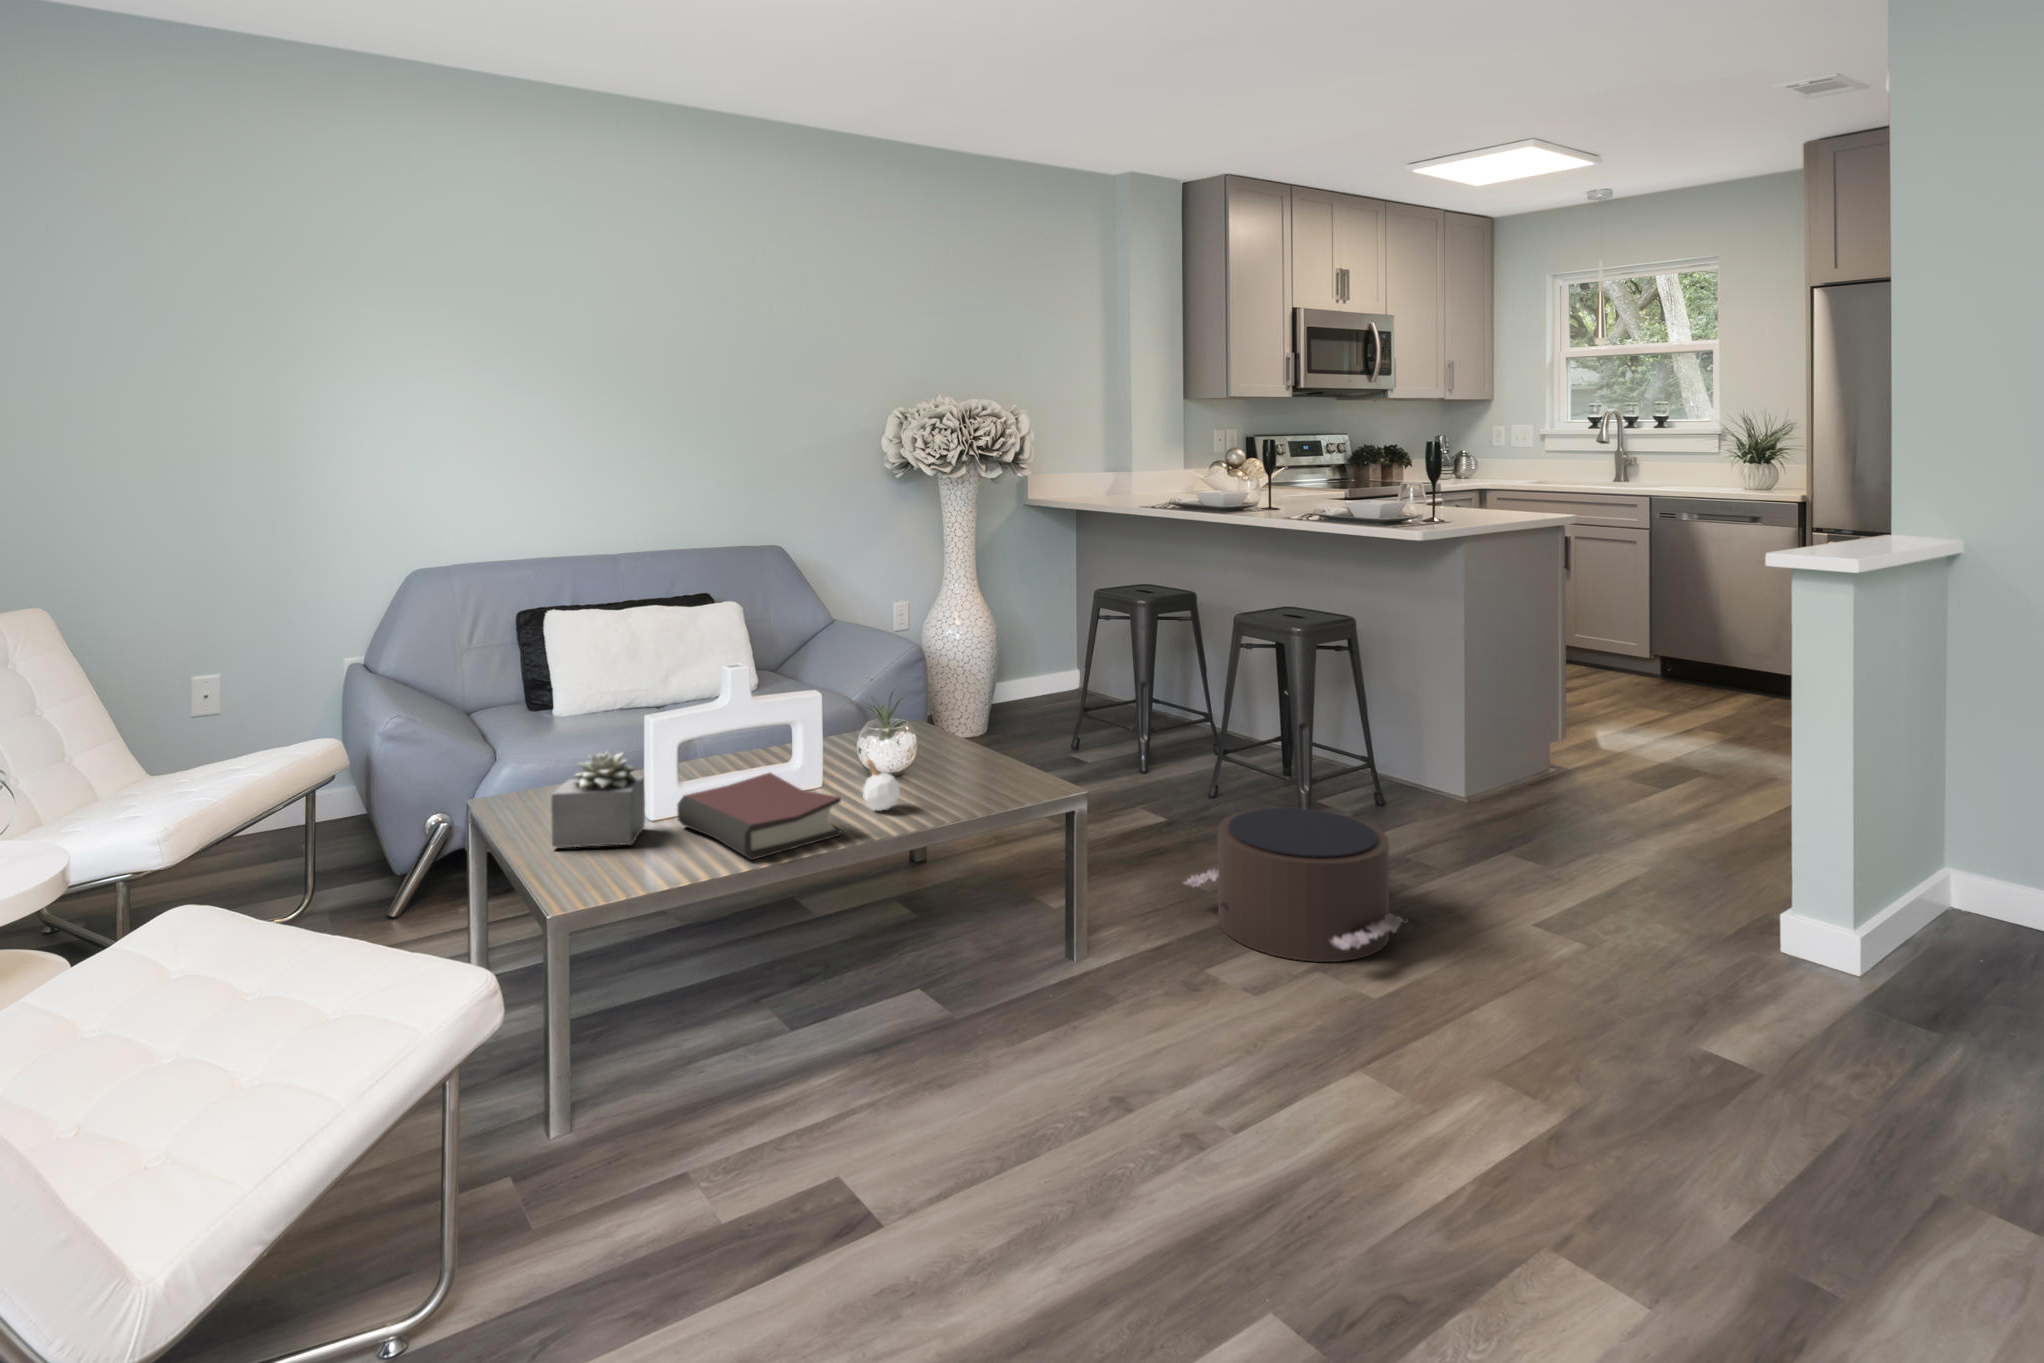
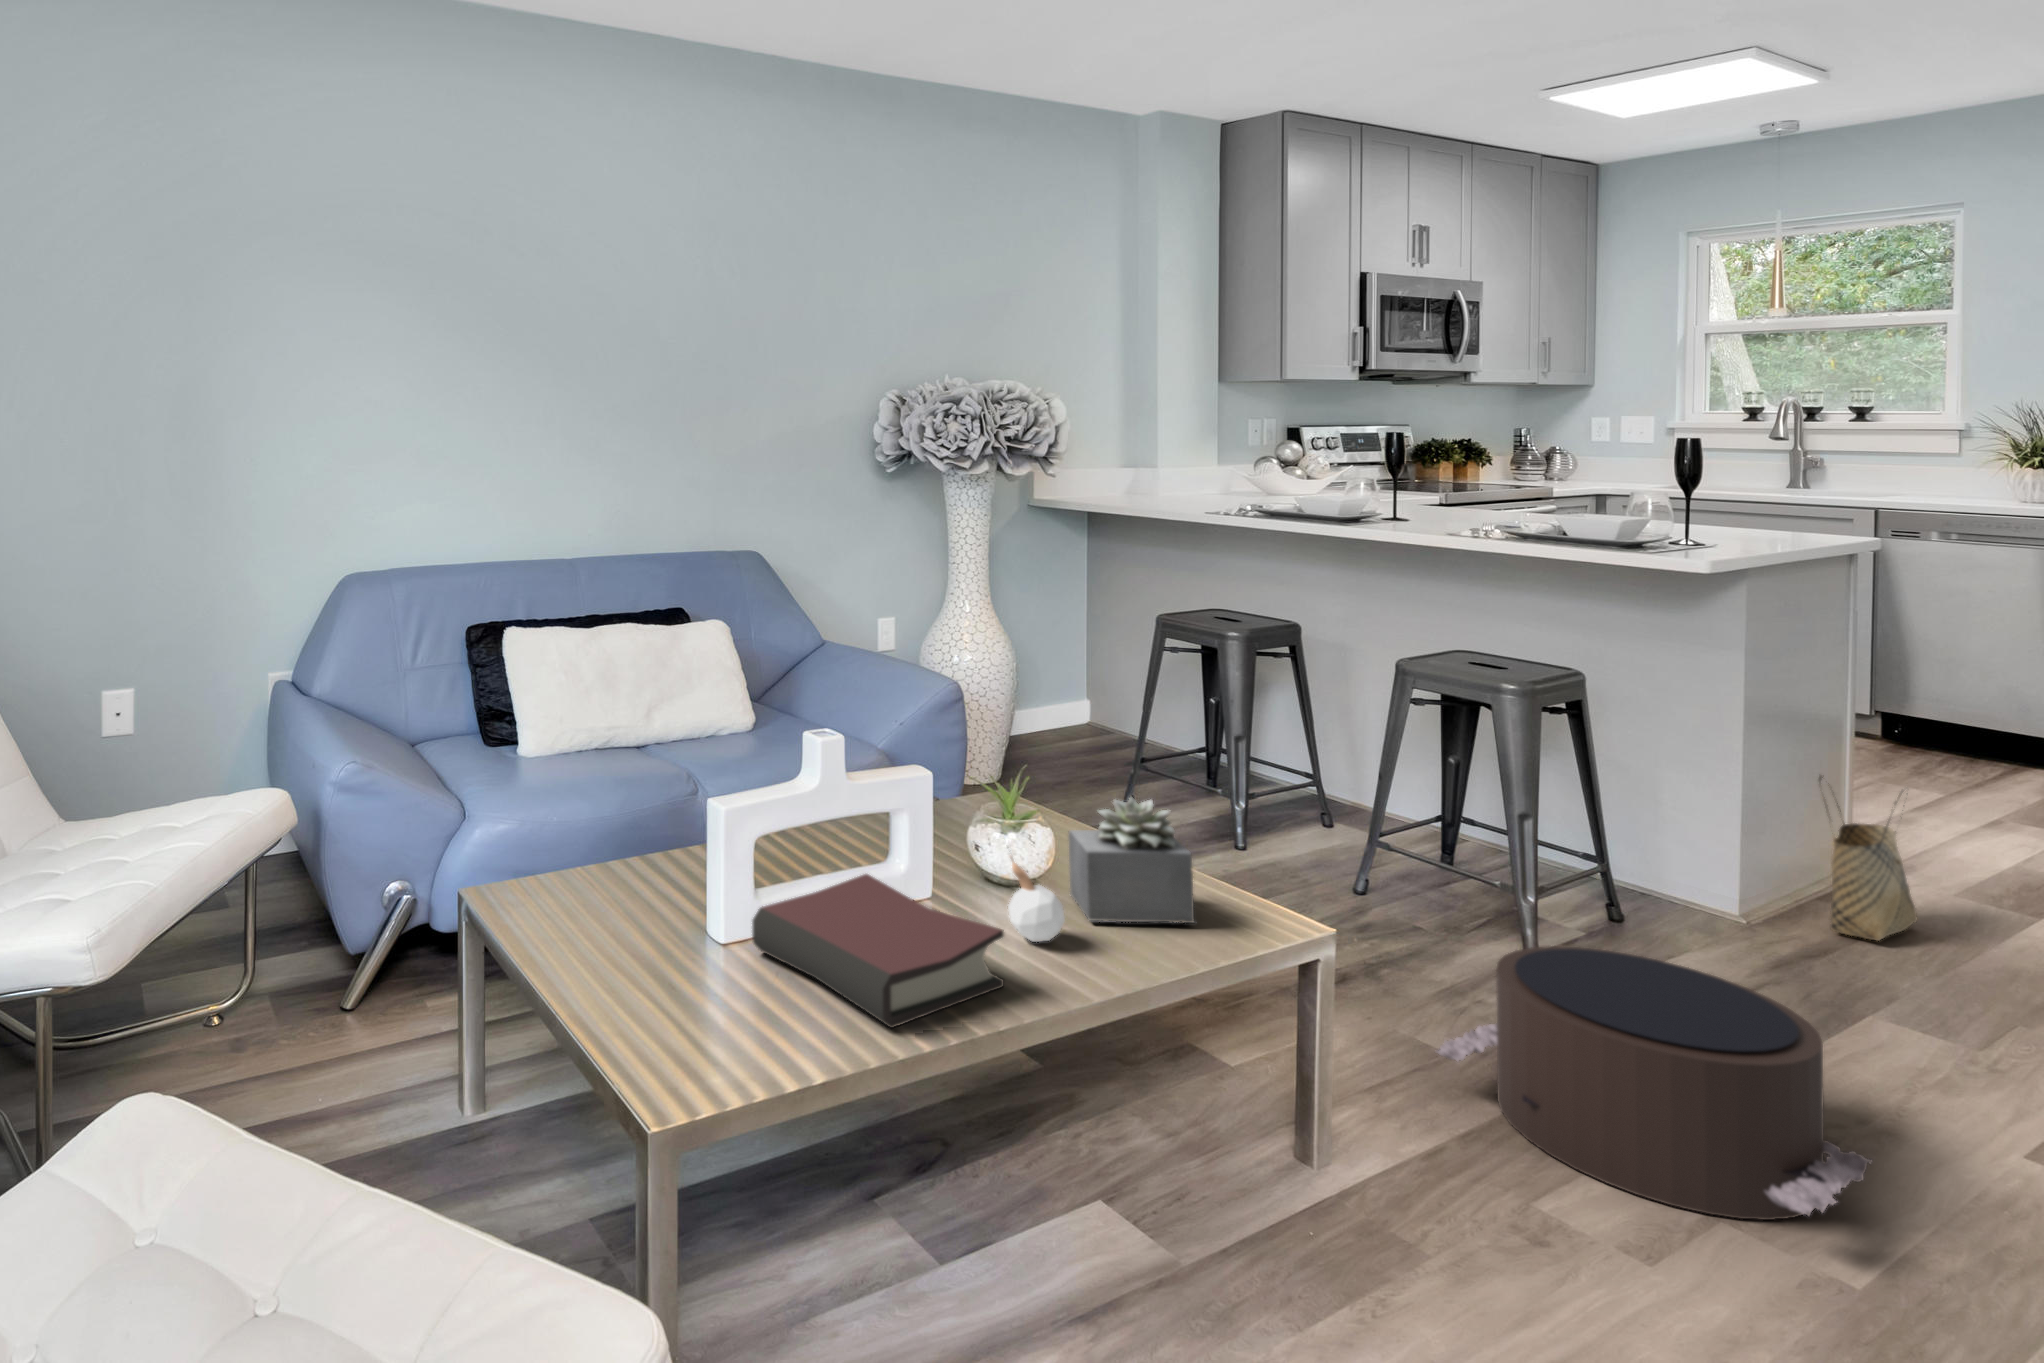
woven basket: none [1511,691,1570,805] -> present [1819,776,1917,941]
succulent plant: present [551,751,645,848] -> present [1069,797,1194,923]

